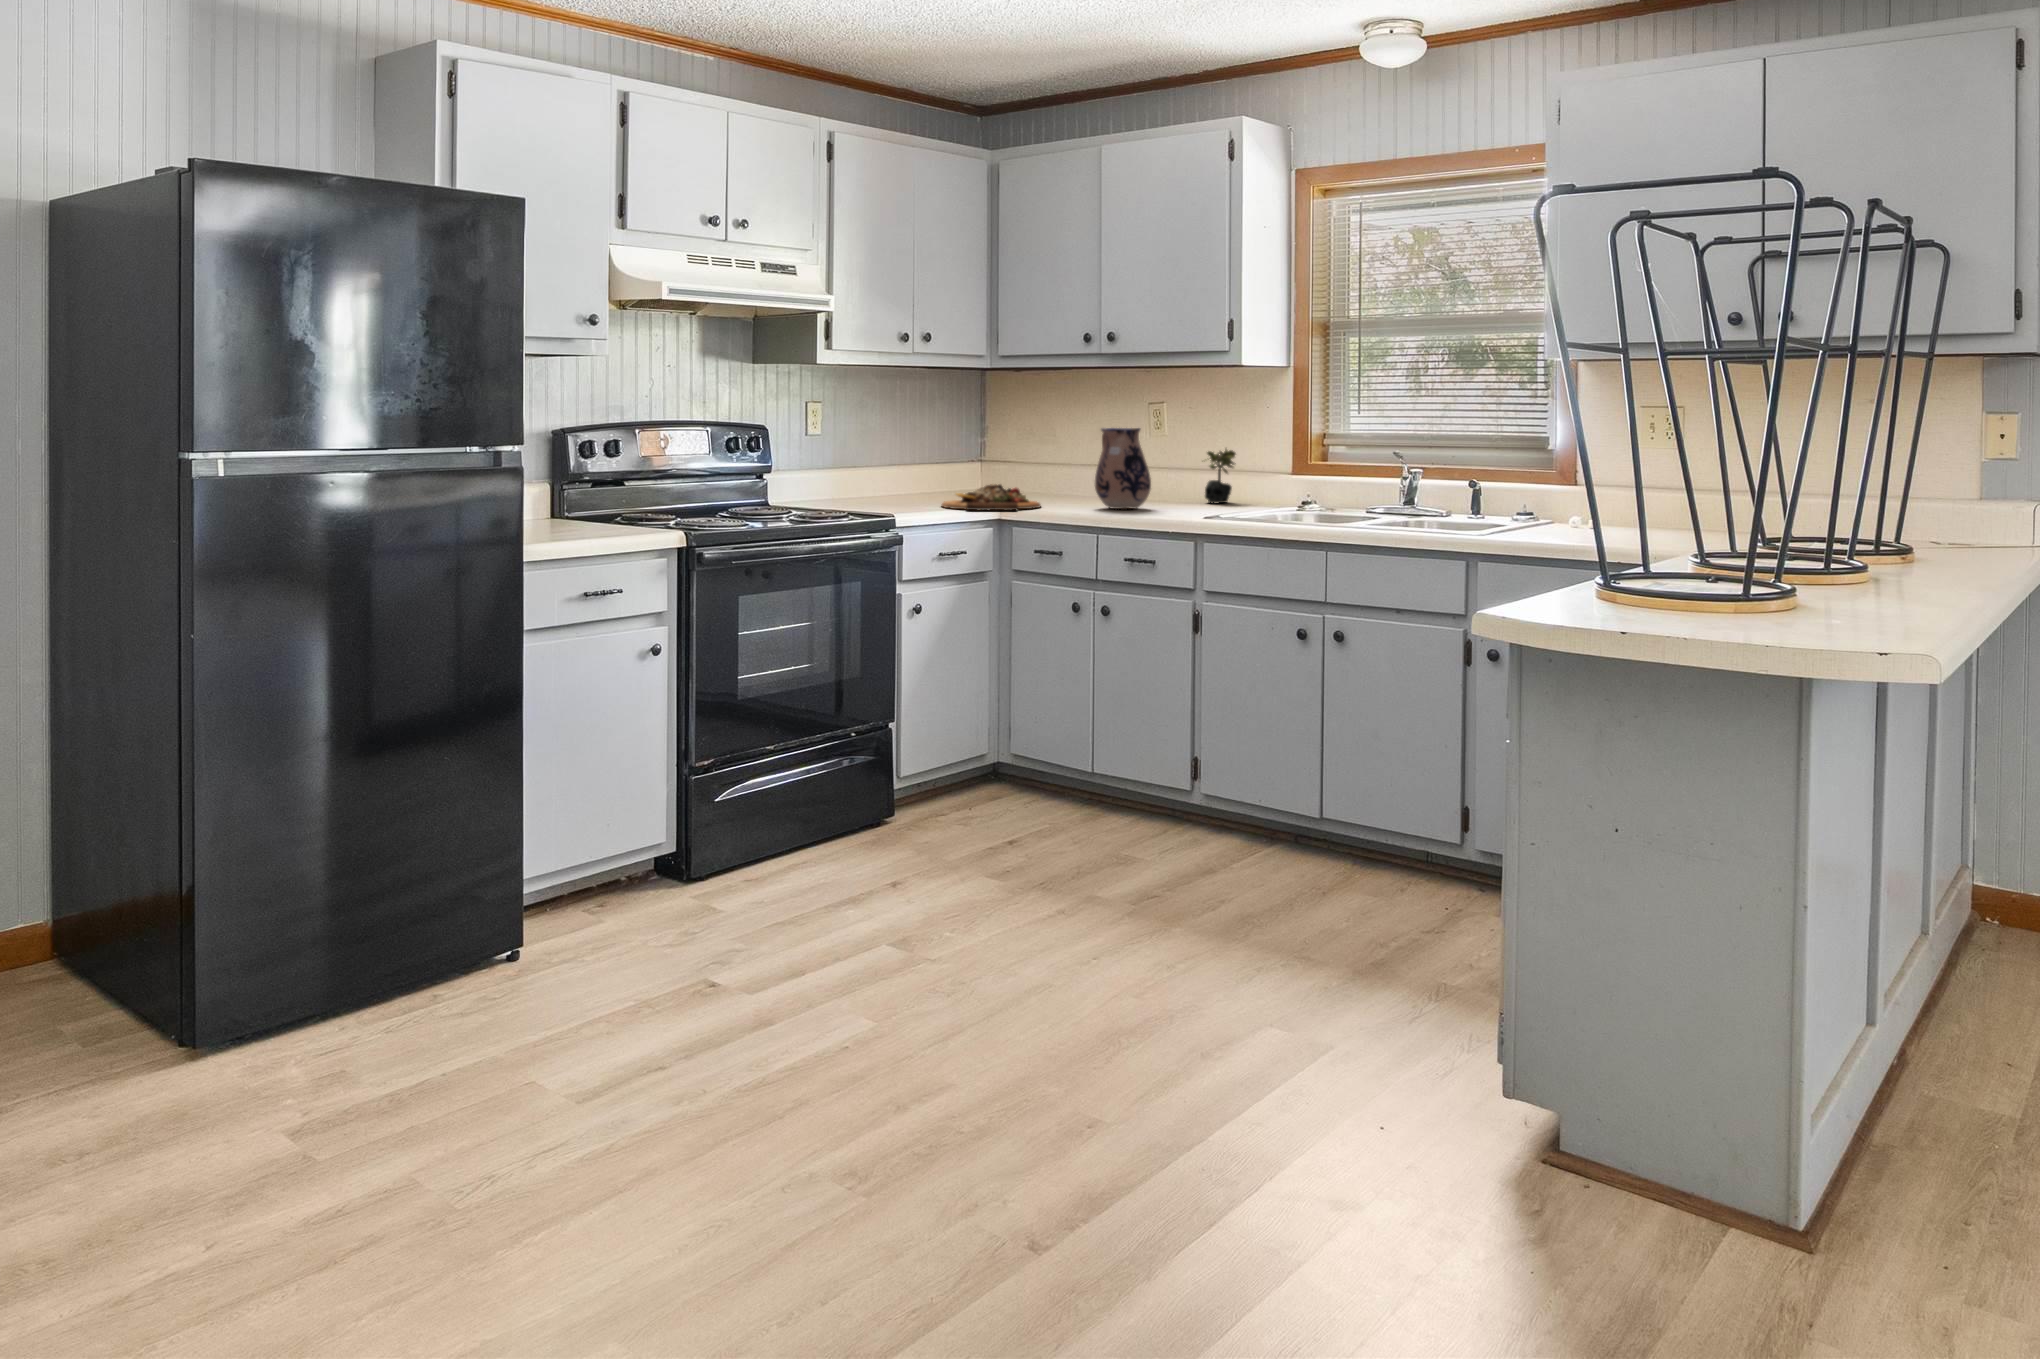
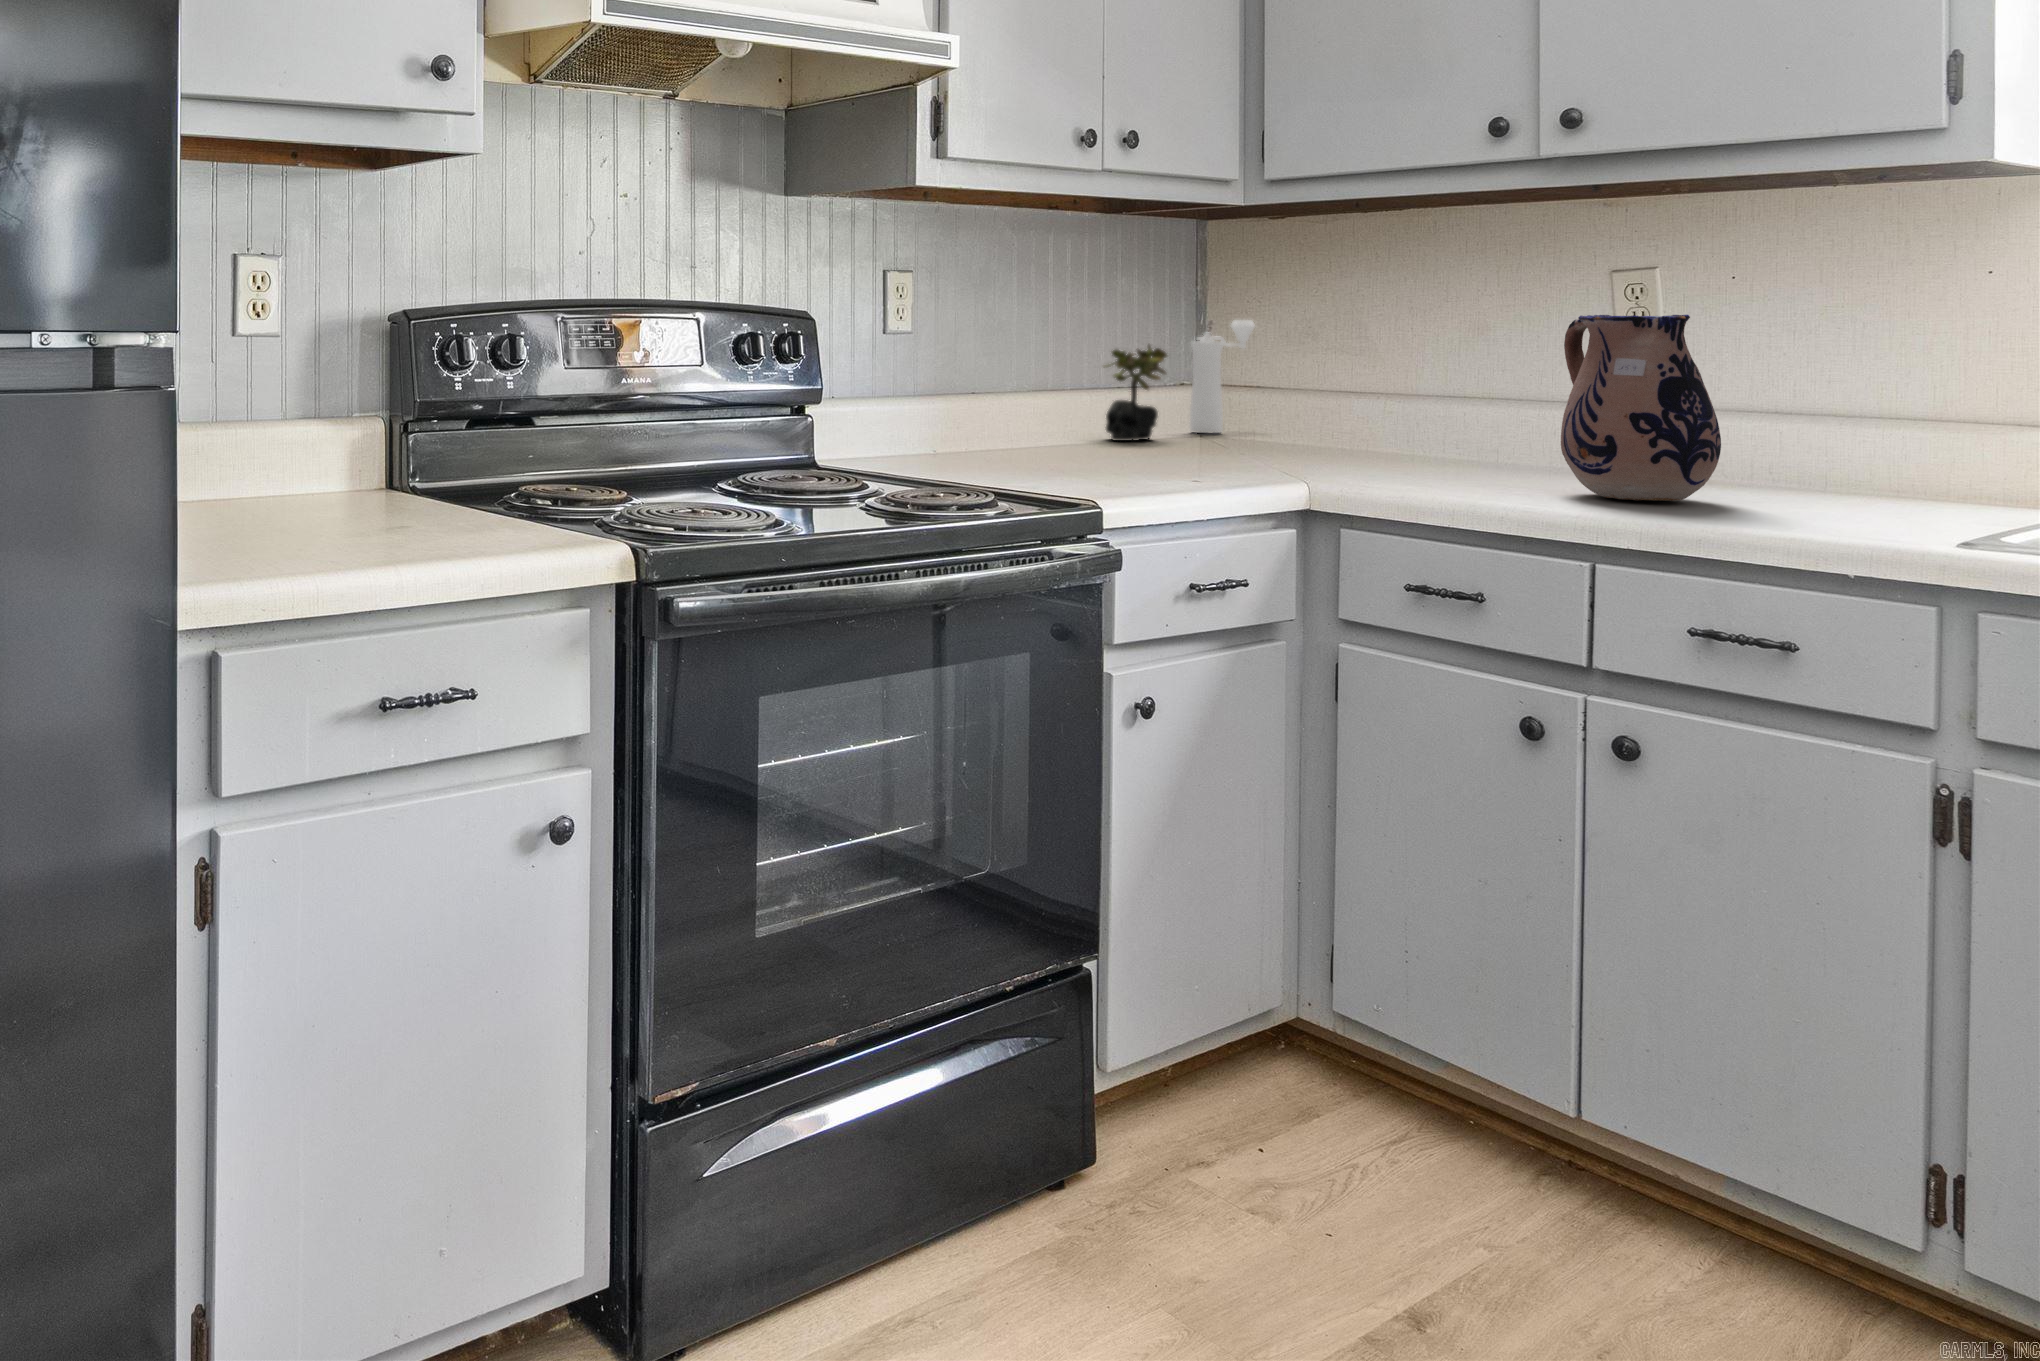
pepper mill: none [970,428,1005,490] -> present [1190,320,1255,433]
succulent plant: present [1205,449,1236,503] -> present [1106,345,1167,441]
cutting board: present [941,484,1041,510] -> none [1177,433,1419,497]

